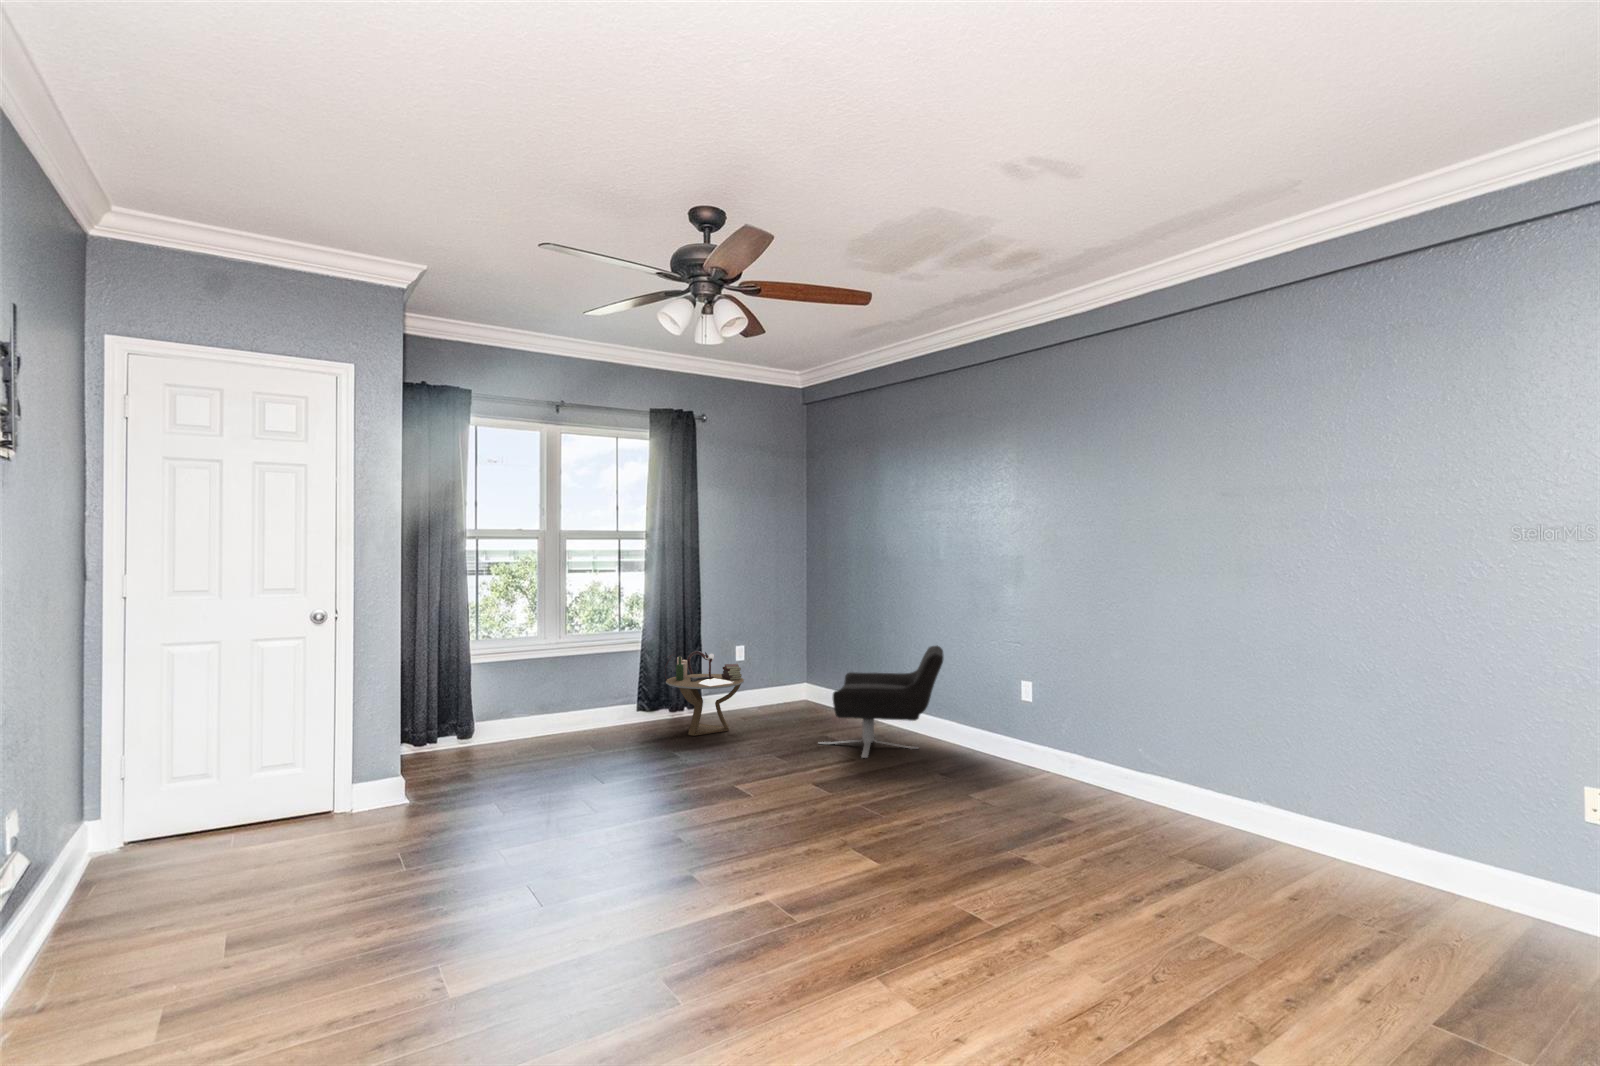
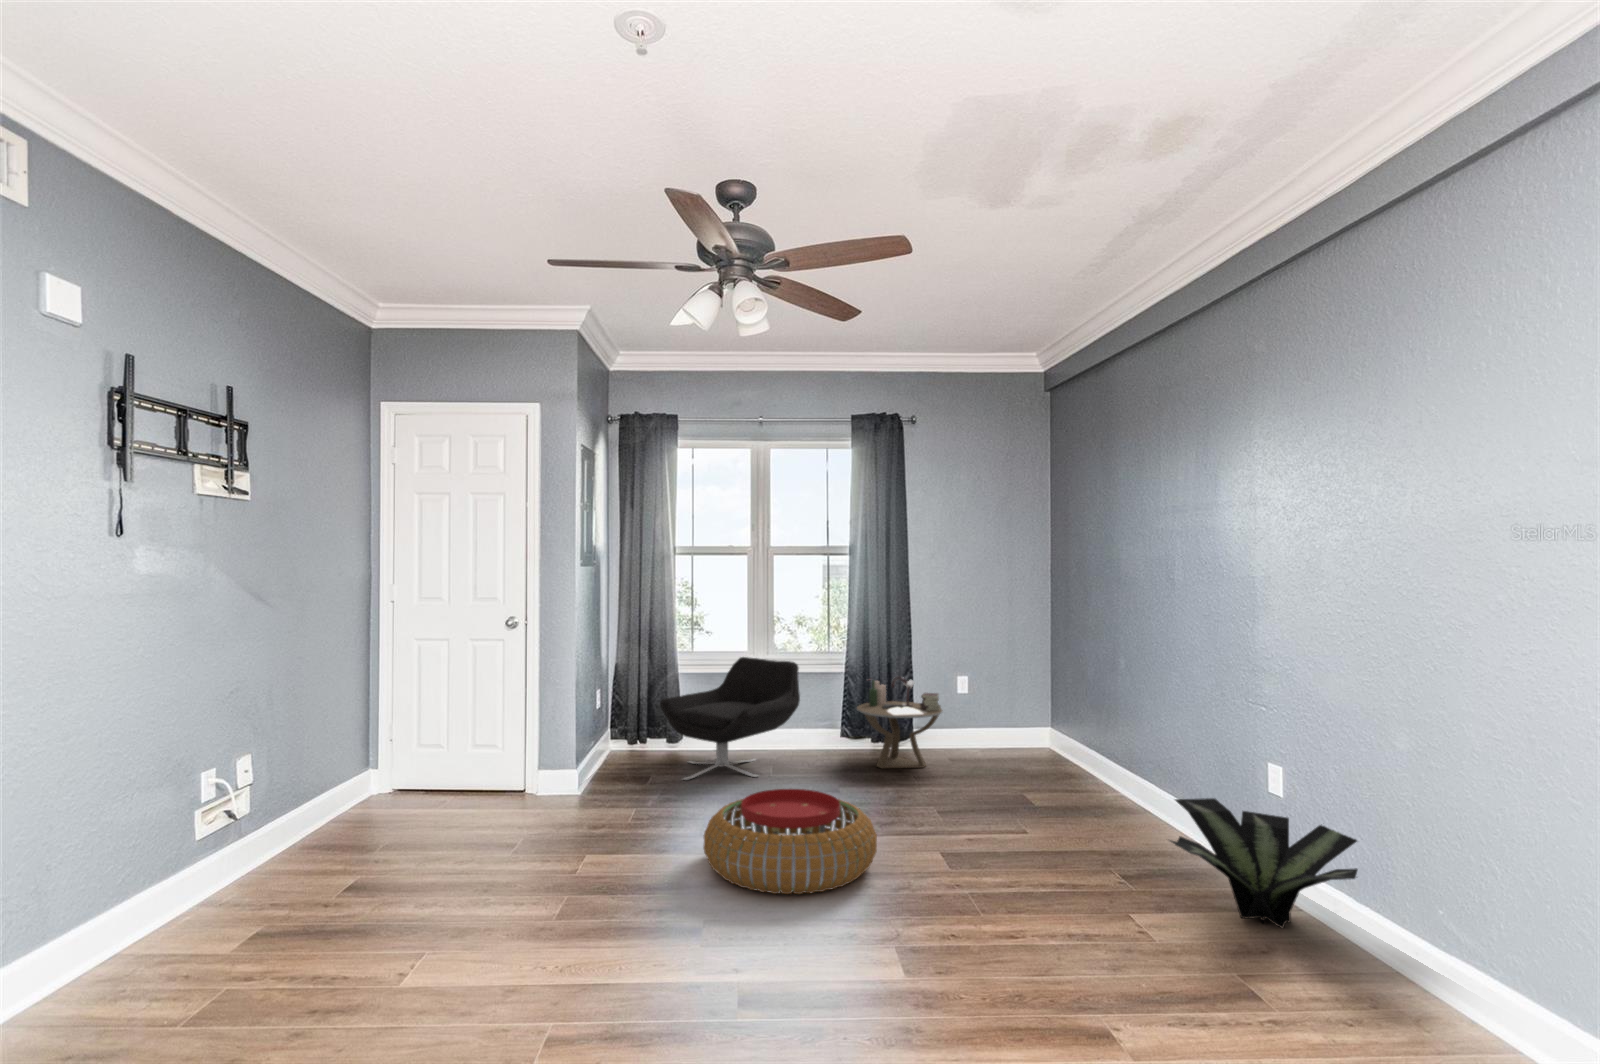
lounge chair: present [819,645,944,758] -> present [660,657,800,780]
potted plant: none [979,723,1119,805] -> present [1170,798,1358,928]
pouf: none [626,759,783,852] -> present [703,789,877,894]

